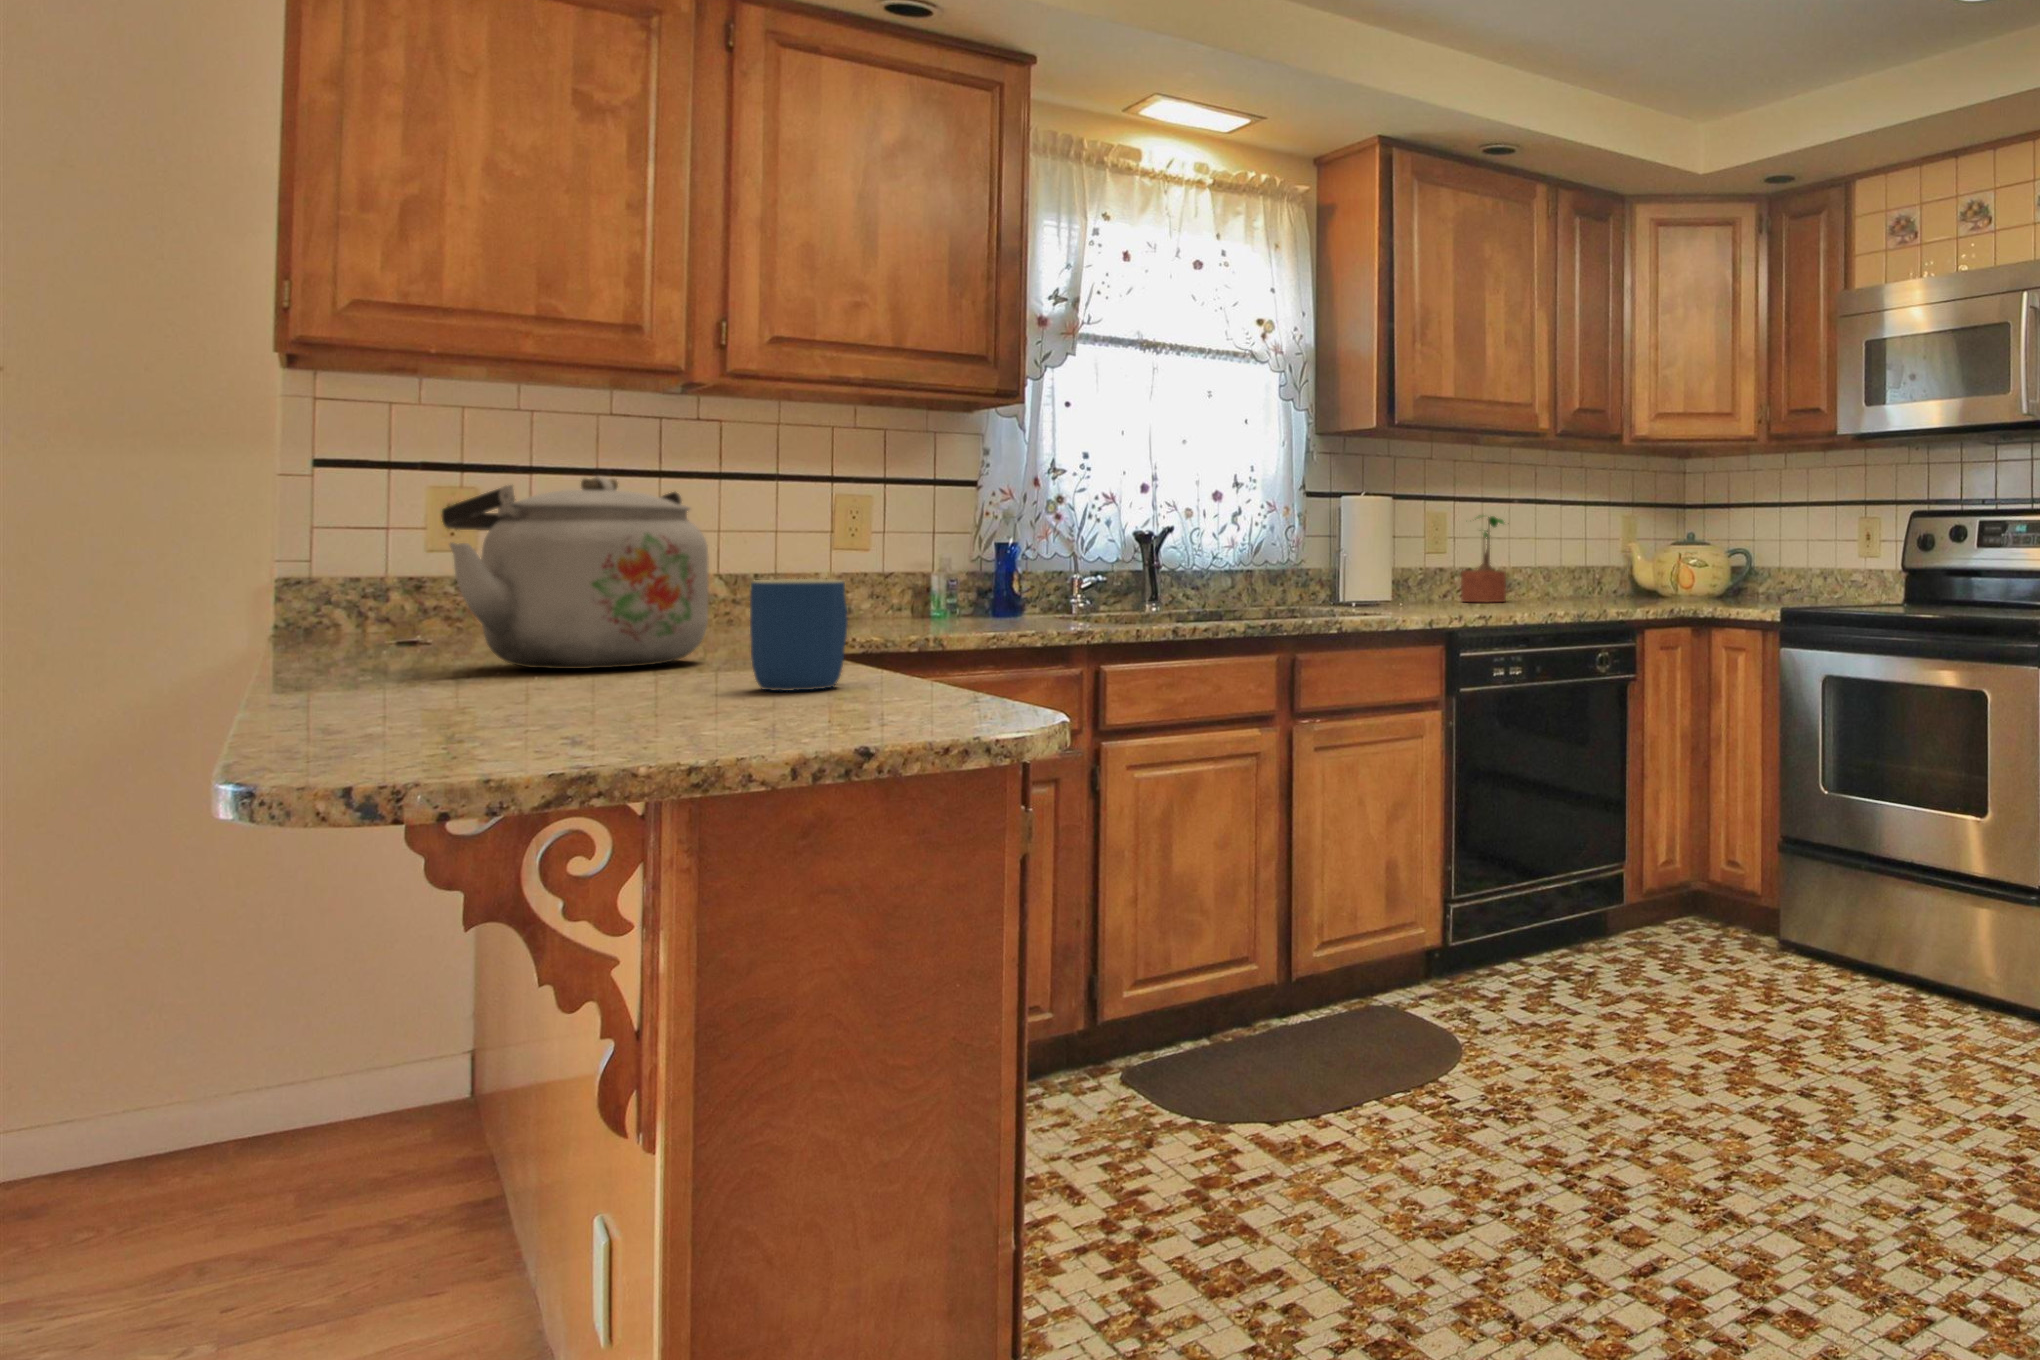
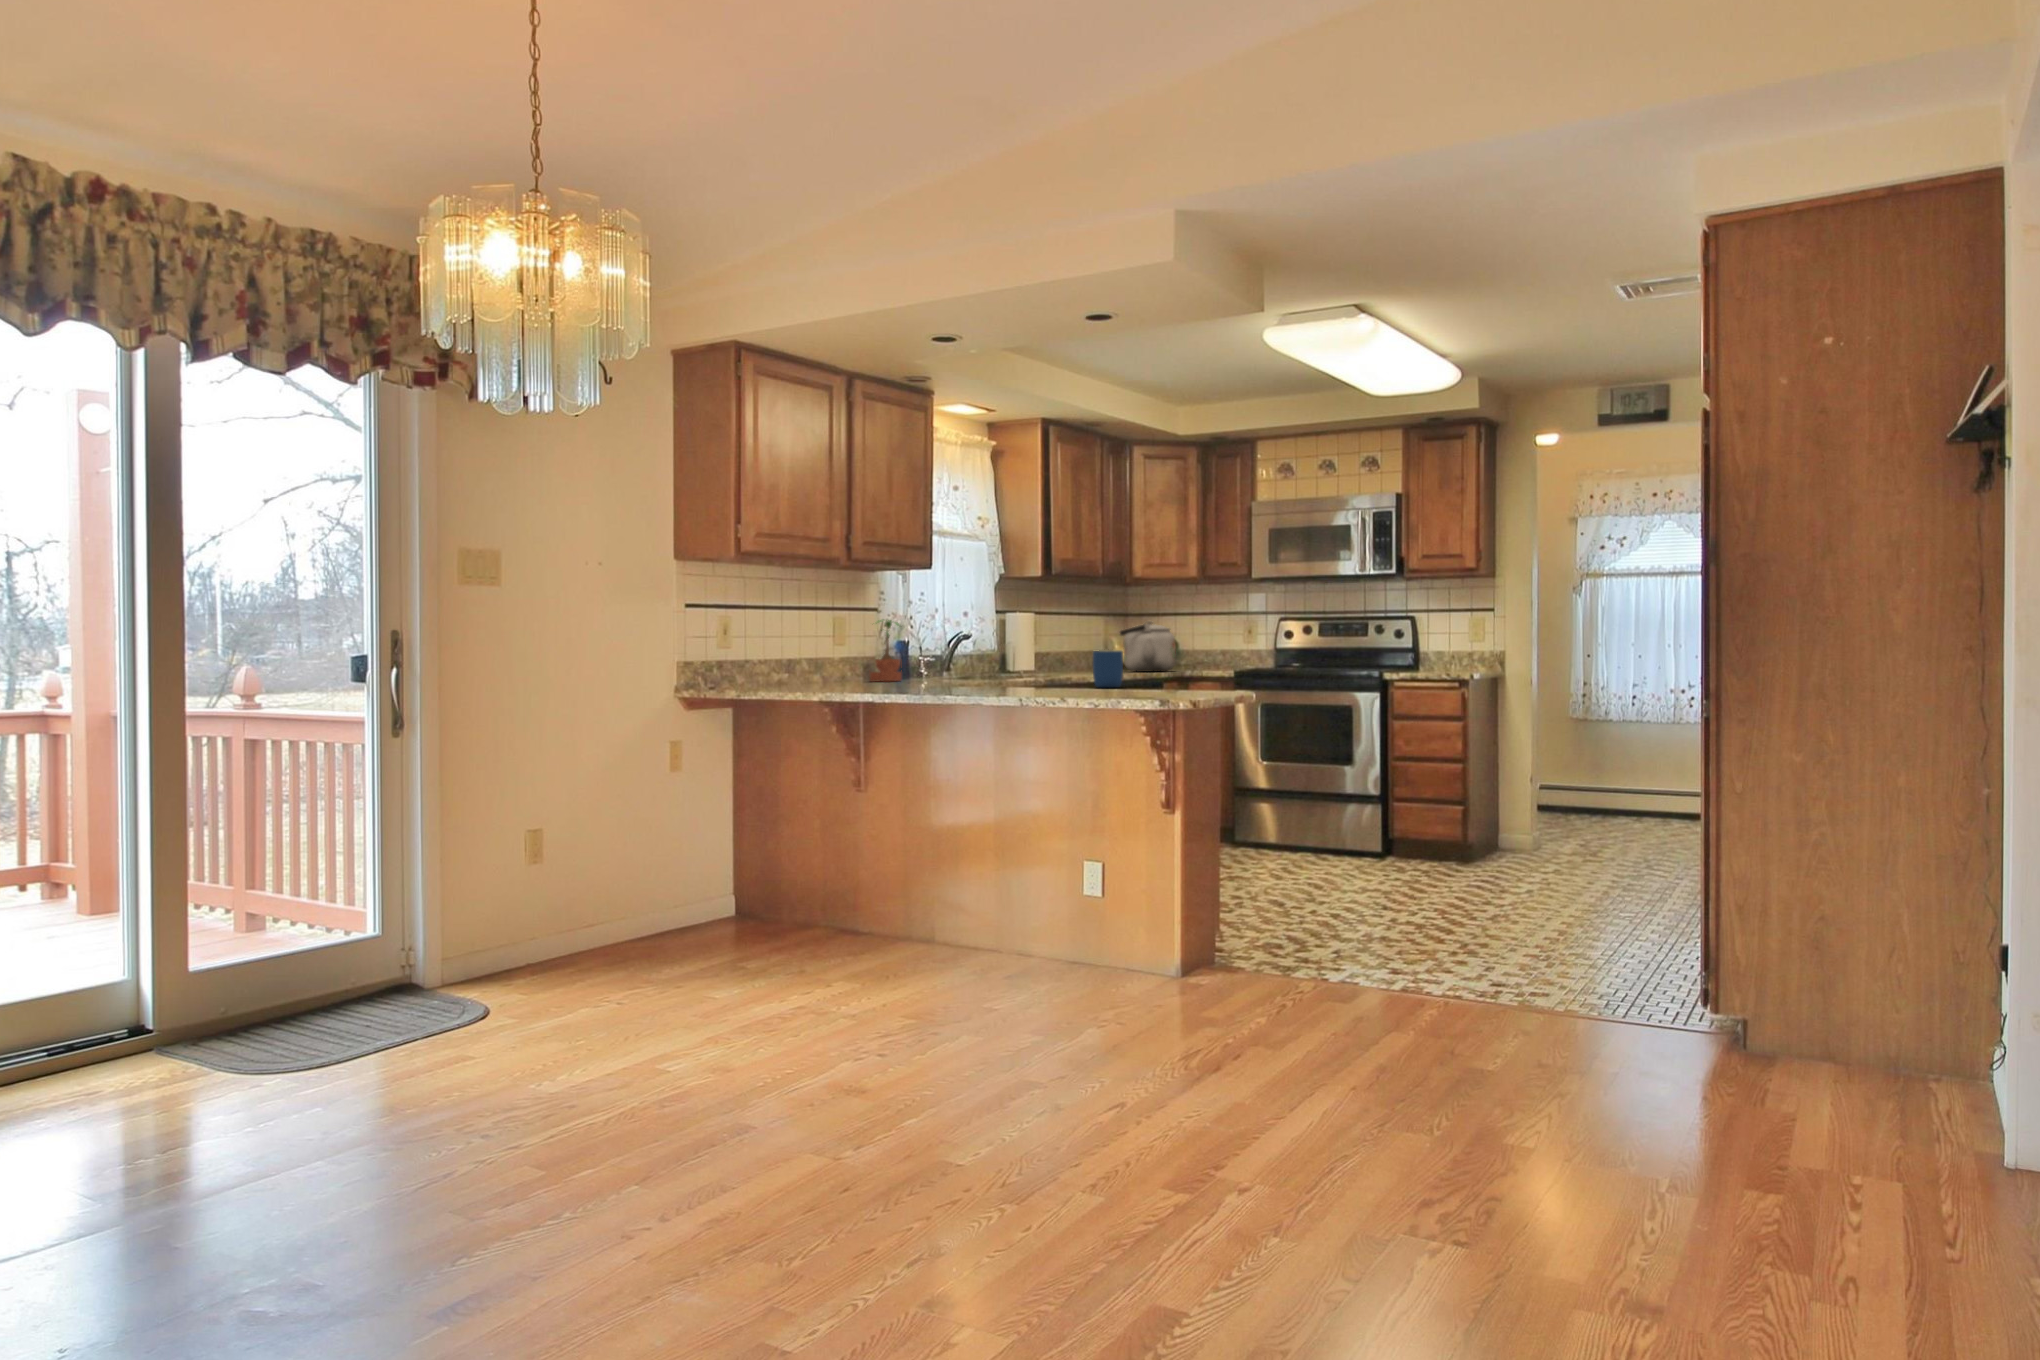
kettle: present [442,477,708,669] -> present [1120,621,1175,672]
potted plant: present [1461,516,1506,602] -> present [870,620,902,682]

